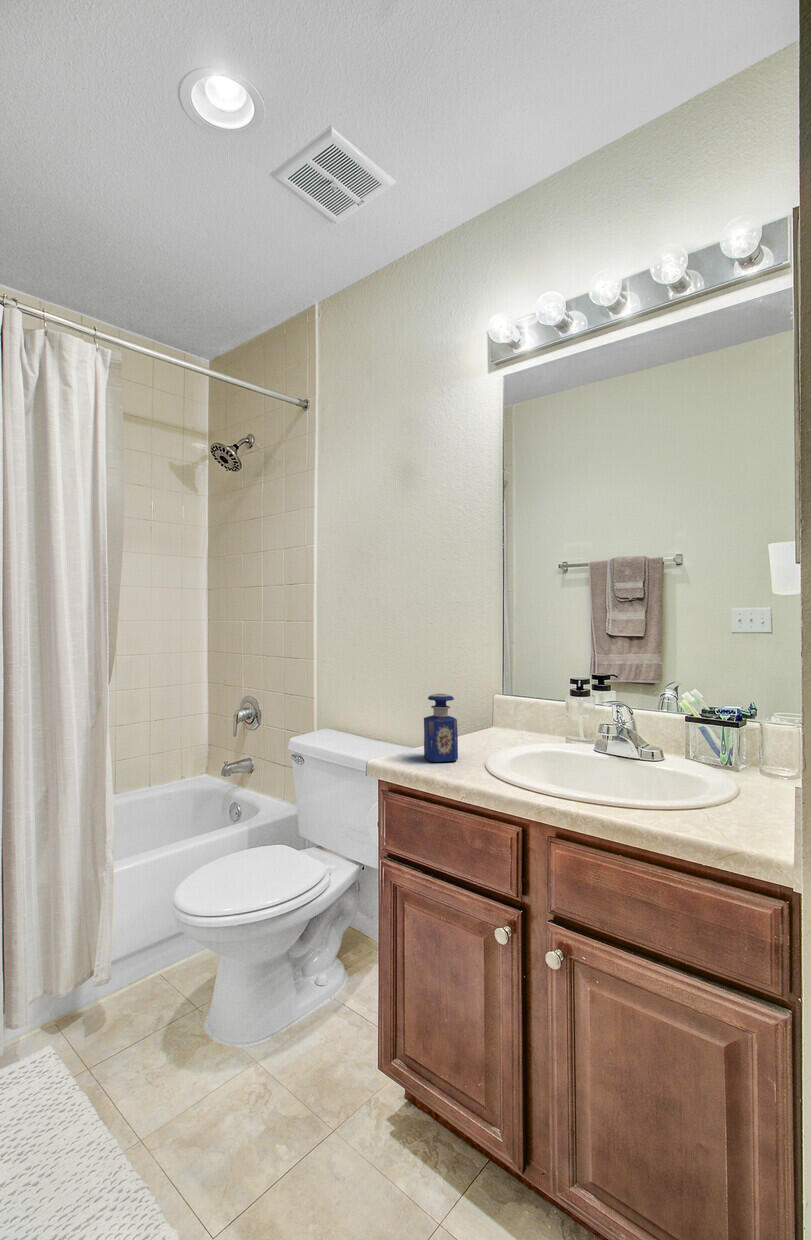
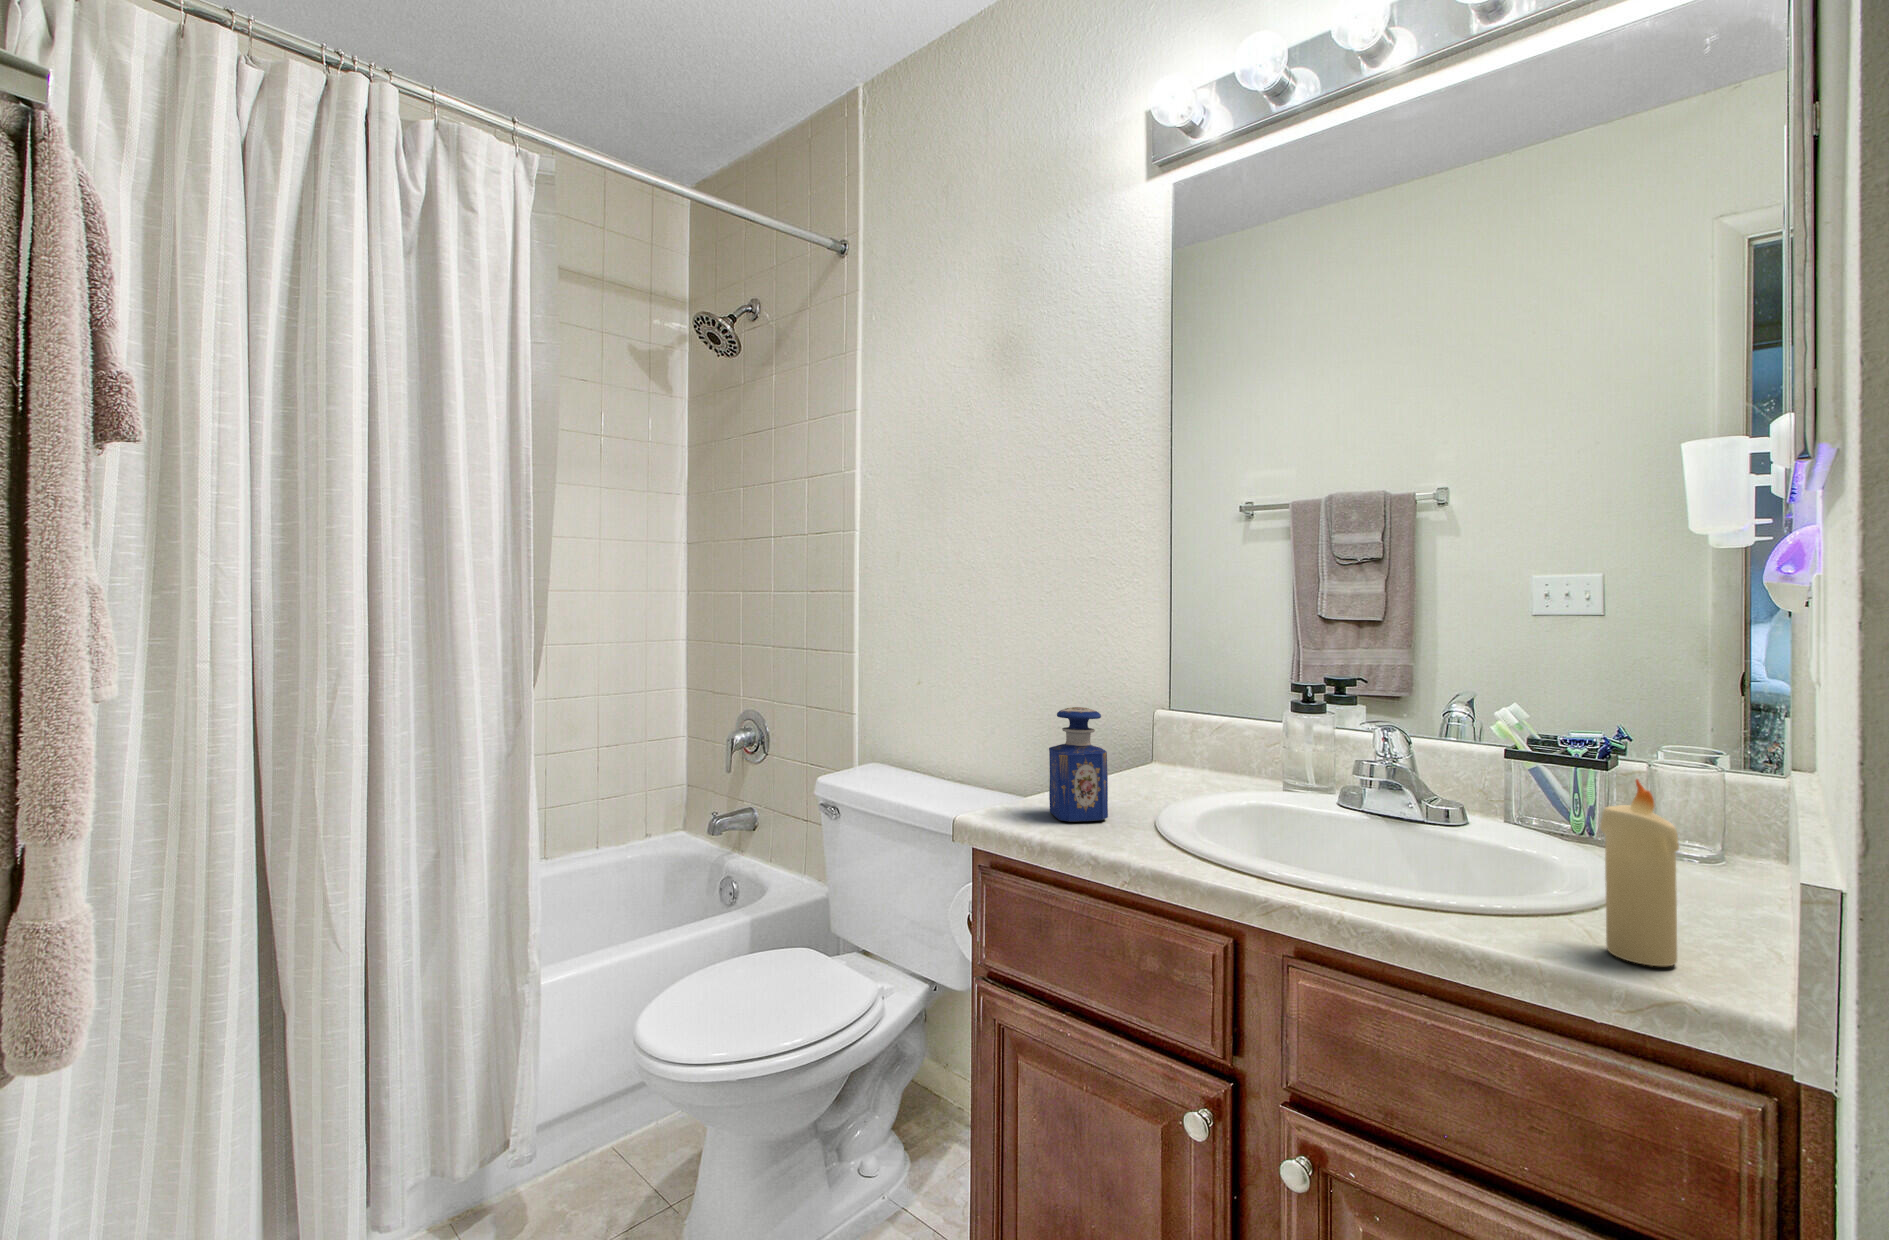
candle: none [711,733,749,836] -> present [1601,779,1679,966]

